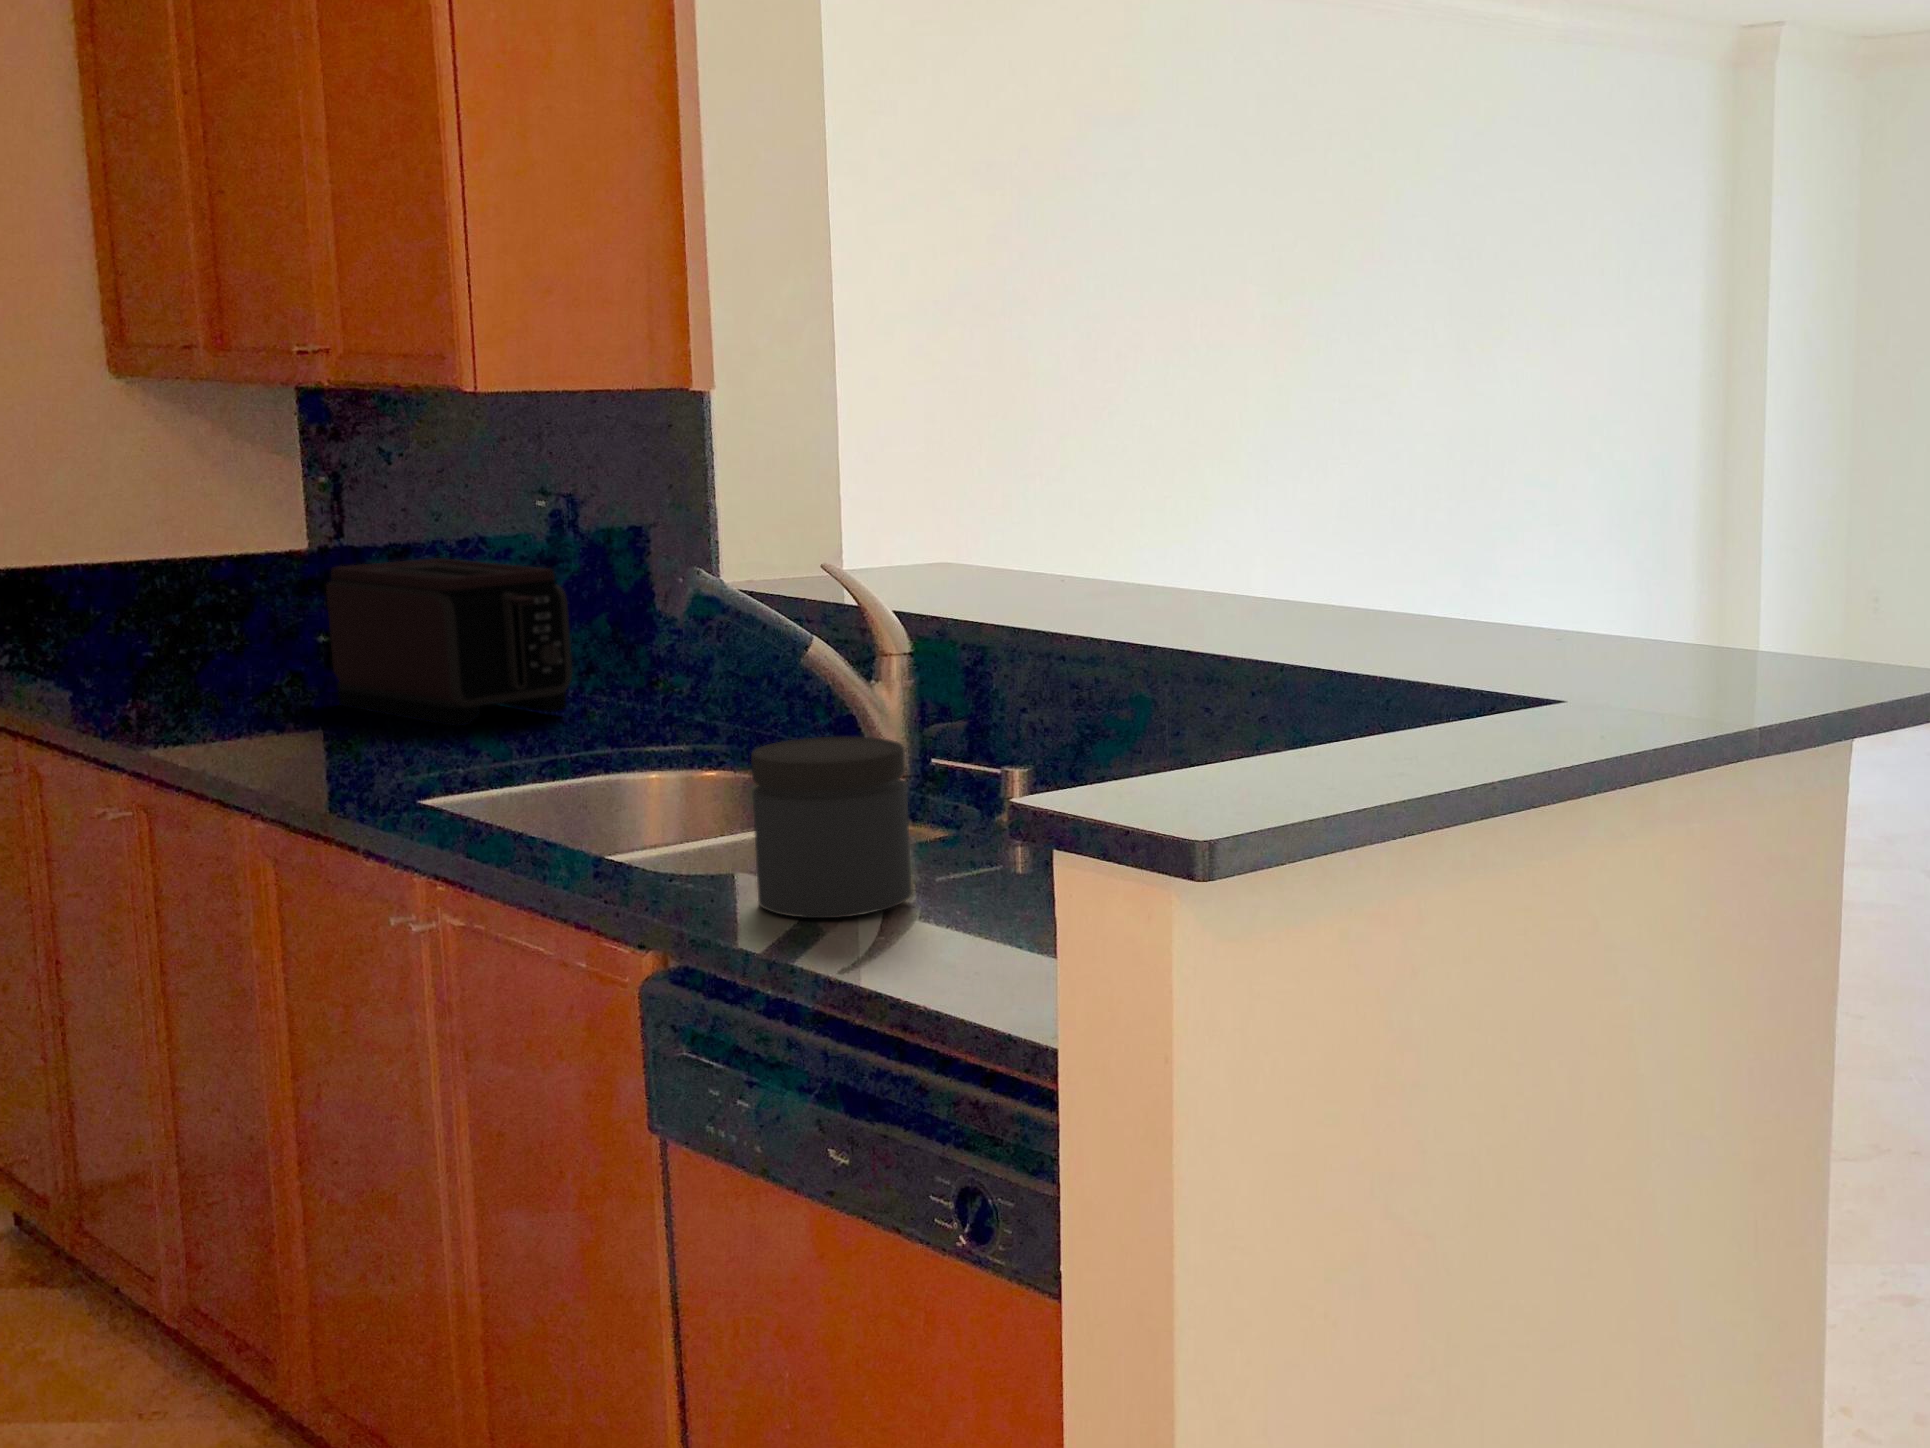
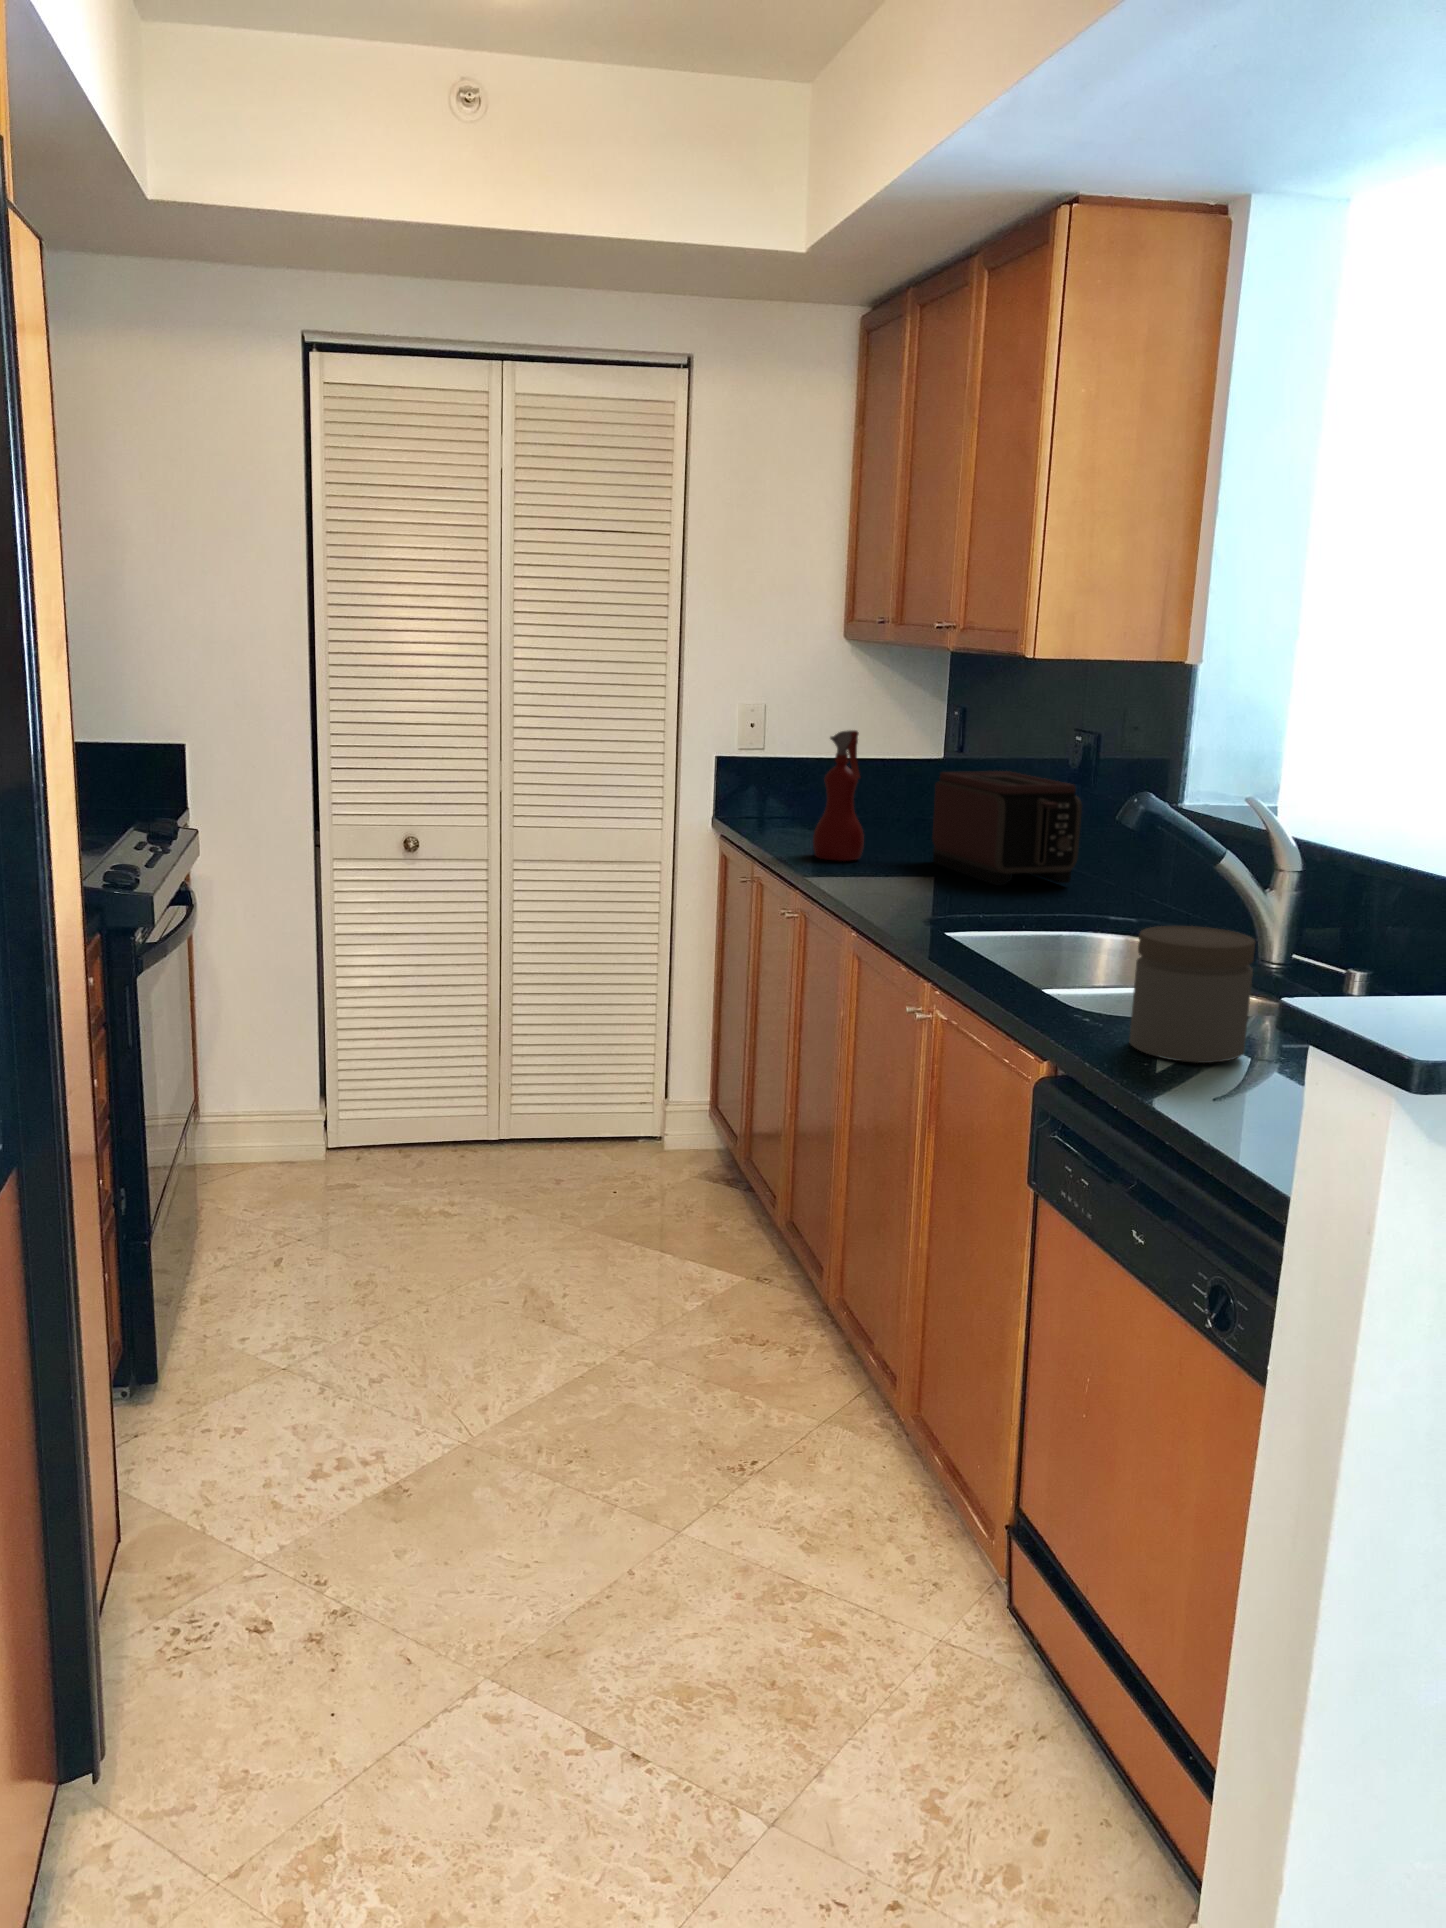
spray bottle: none [129,513,221,720] -> present [813,730,864,861]

